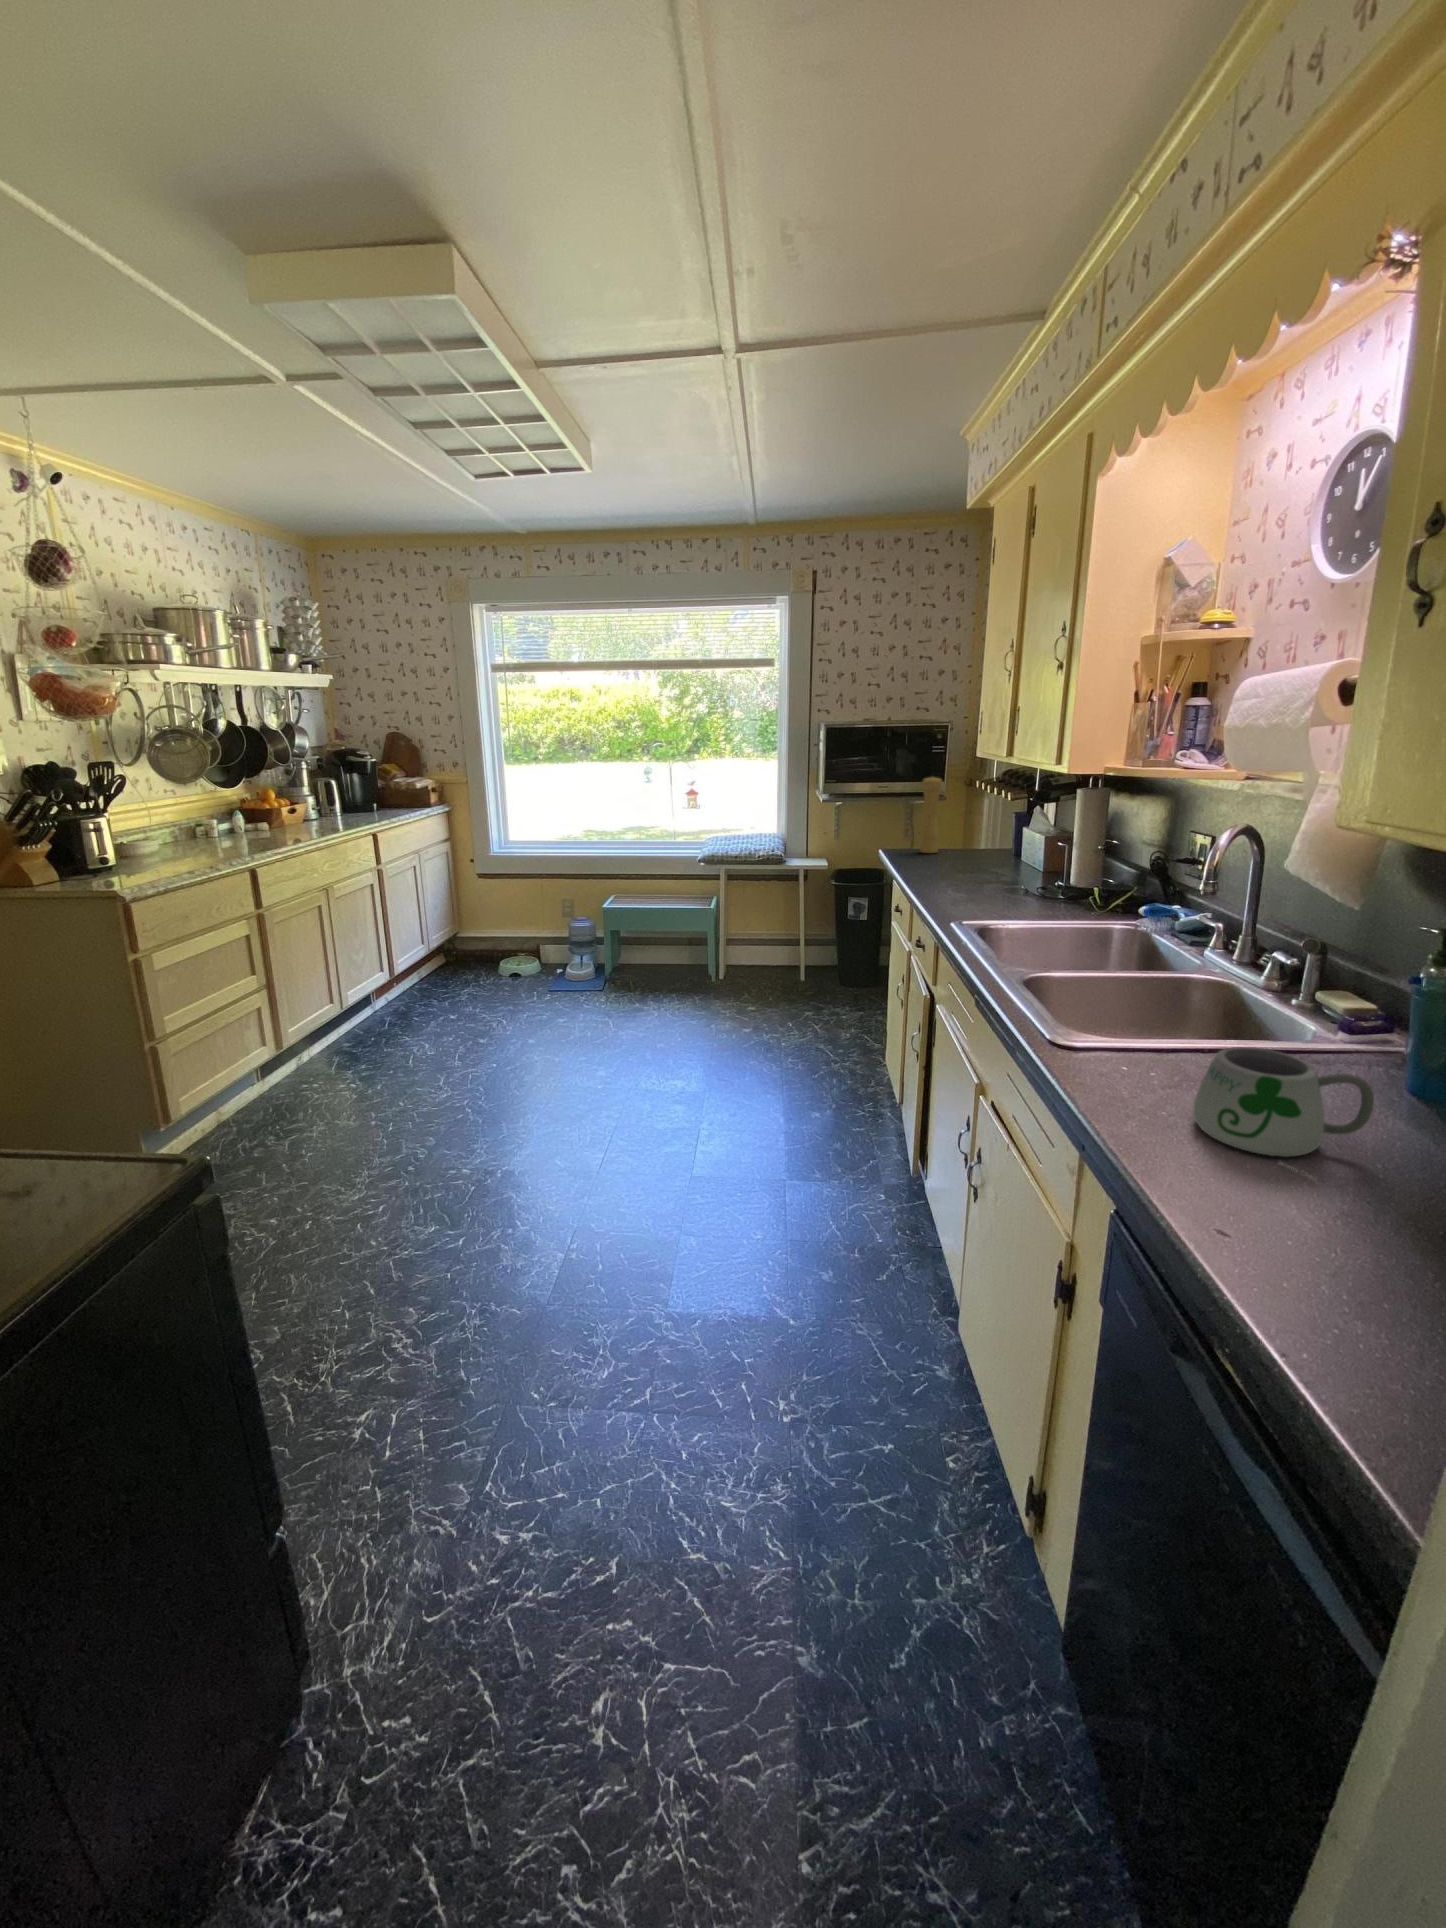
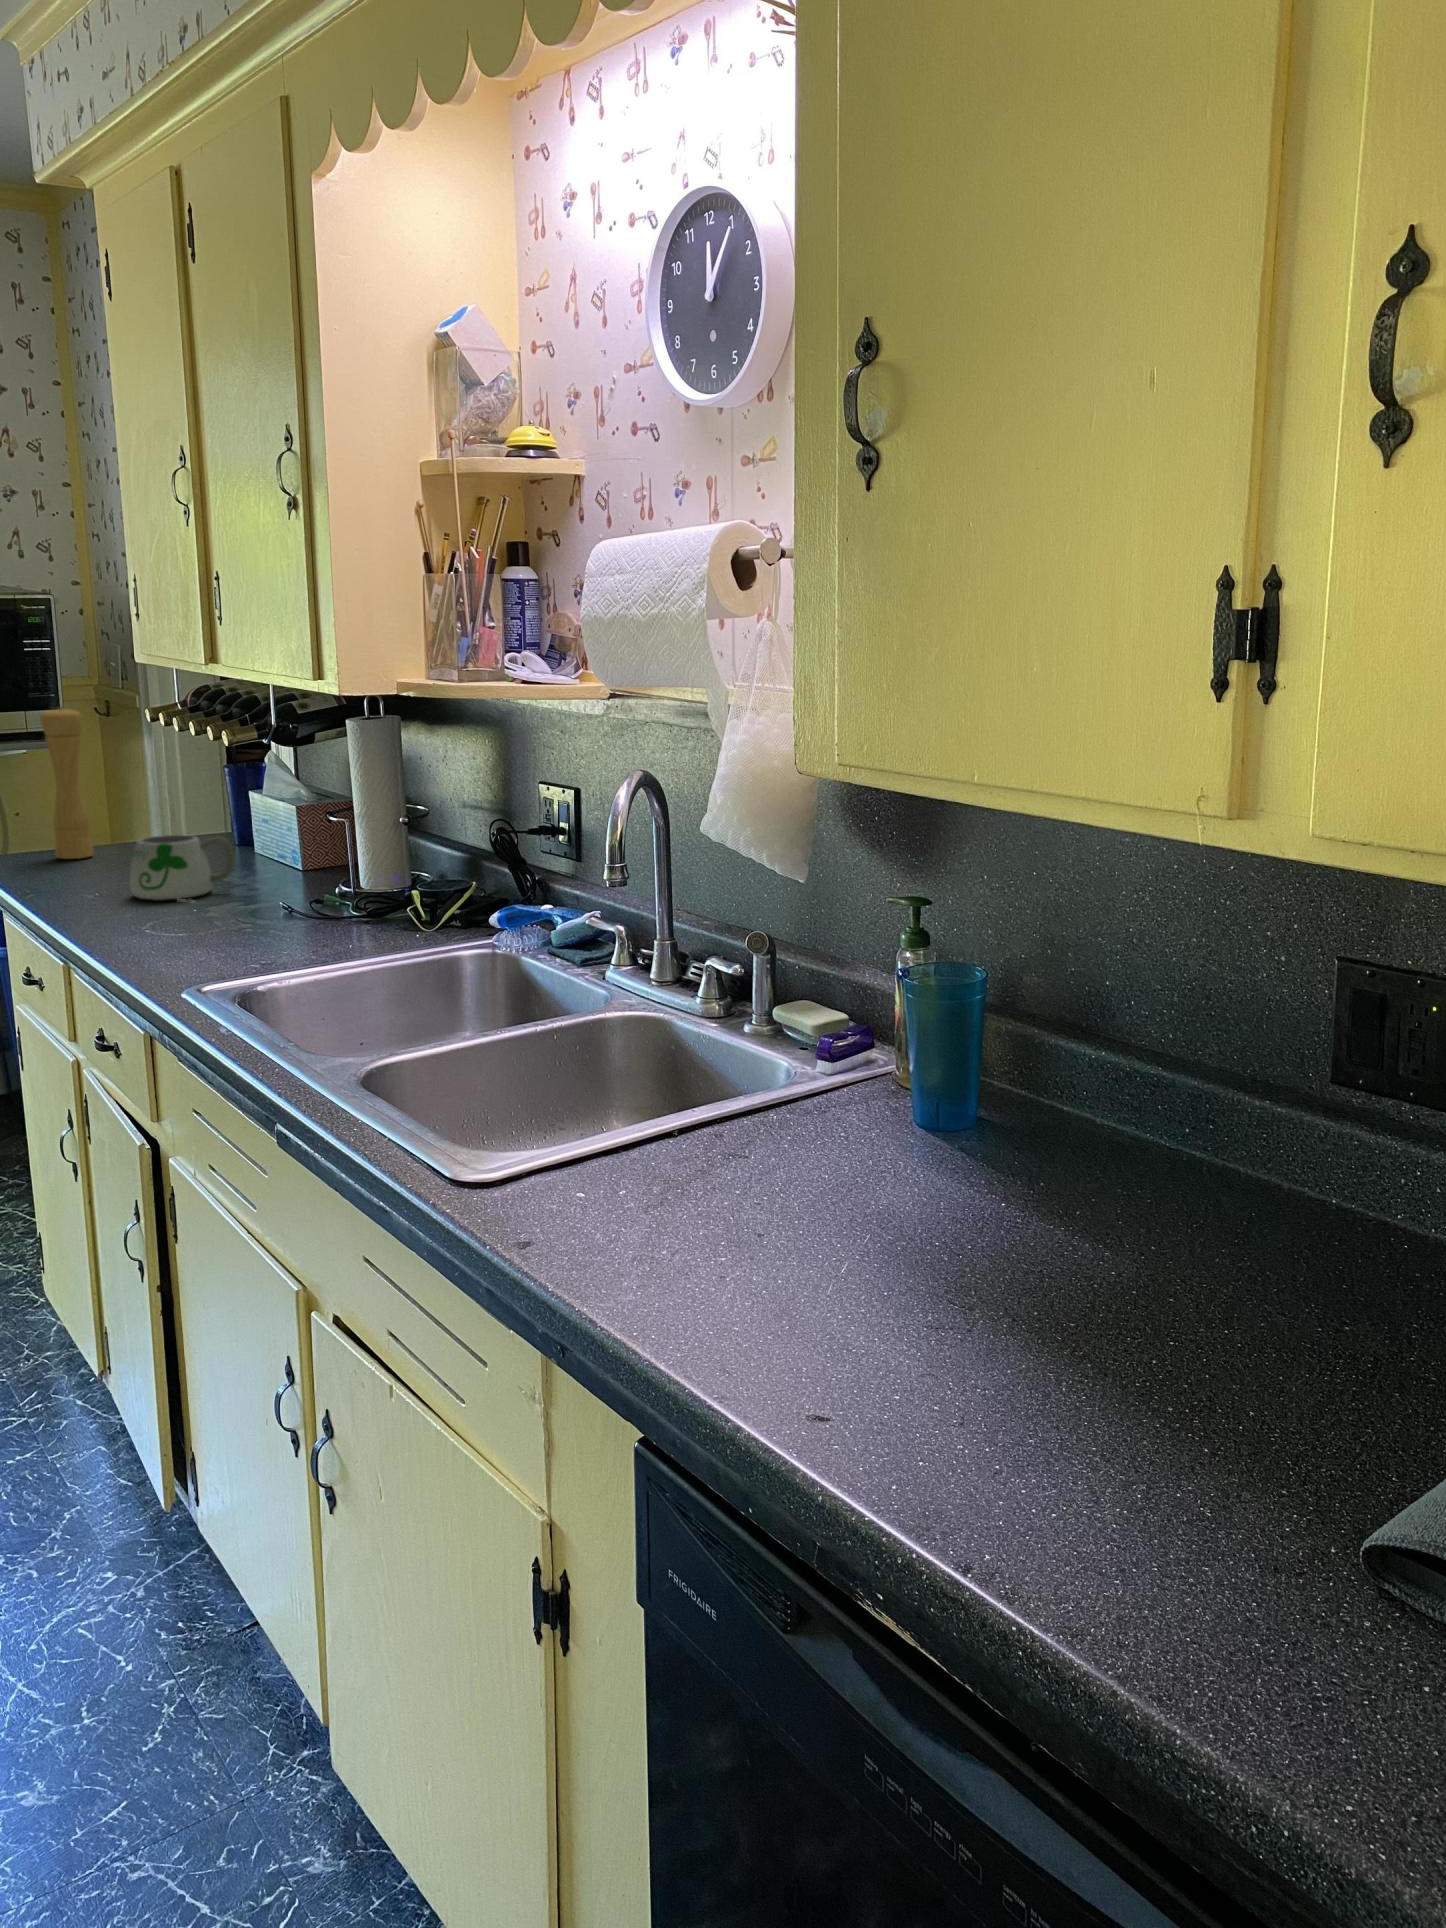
mug: present [1193,1047,1374,1178] -> present [129,835,235,902]

